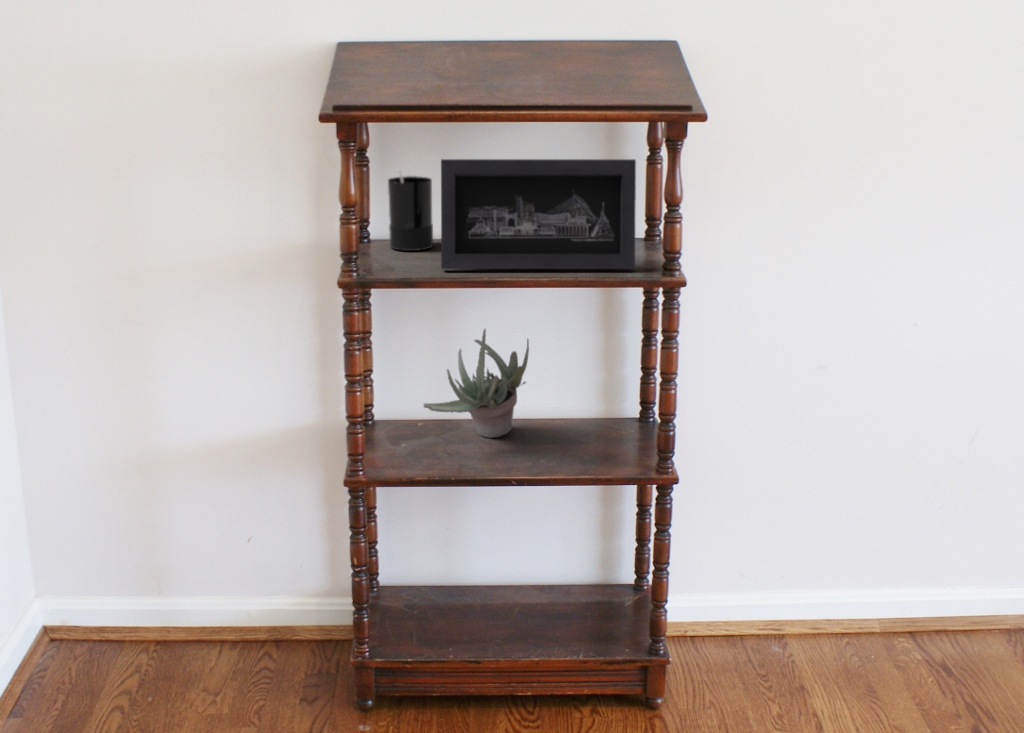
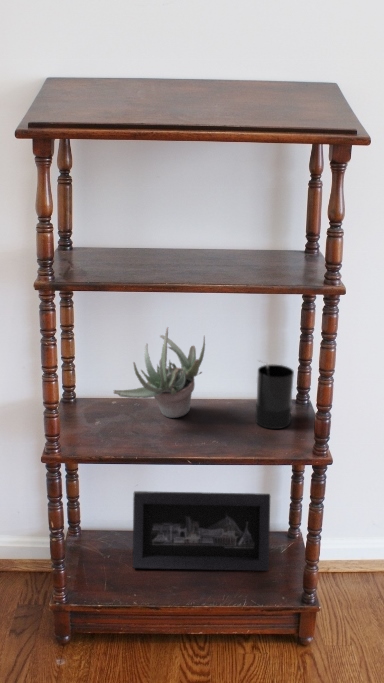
picture frame: present [441,159,636,269] -> present [133,491,270,571]
candle: present [388,172,433,251] -> present [255,363,294,429]

